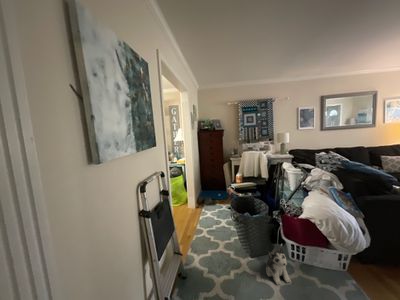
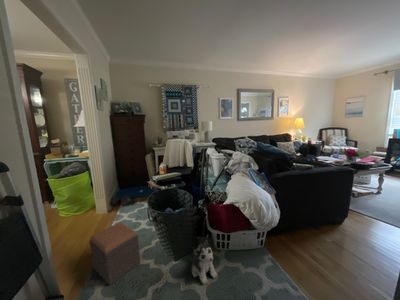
footstool: none [189,218,223,262] -> present [90,222,140,285]

